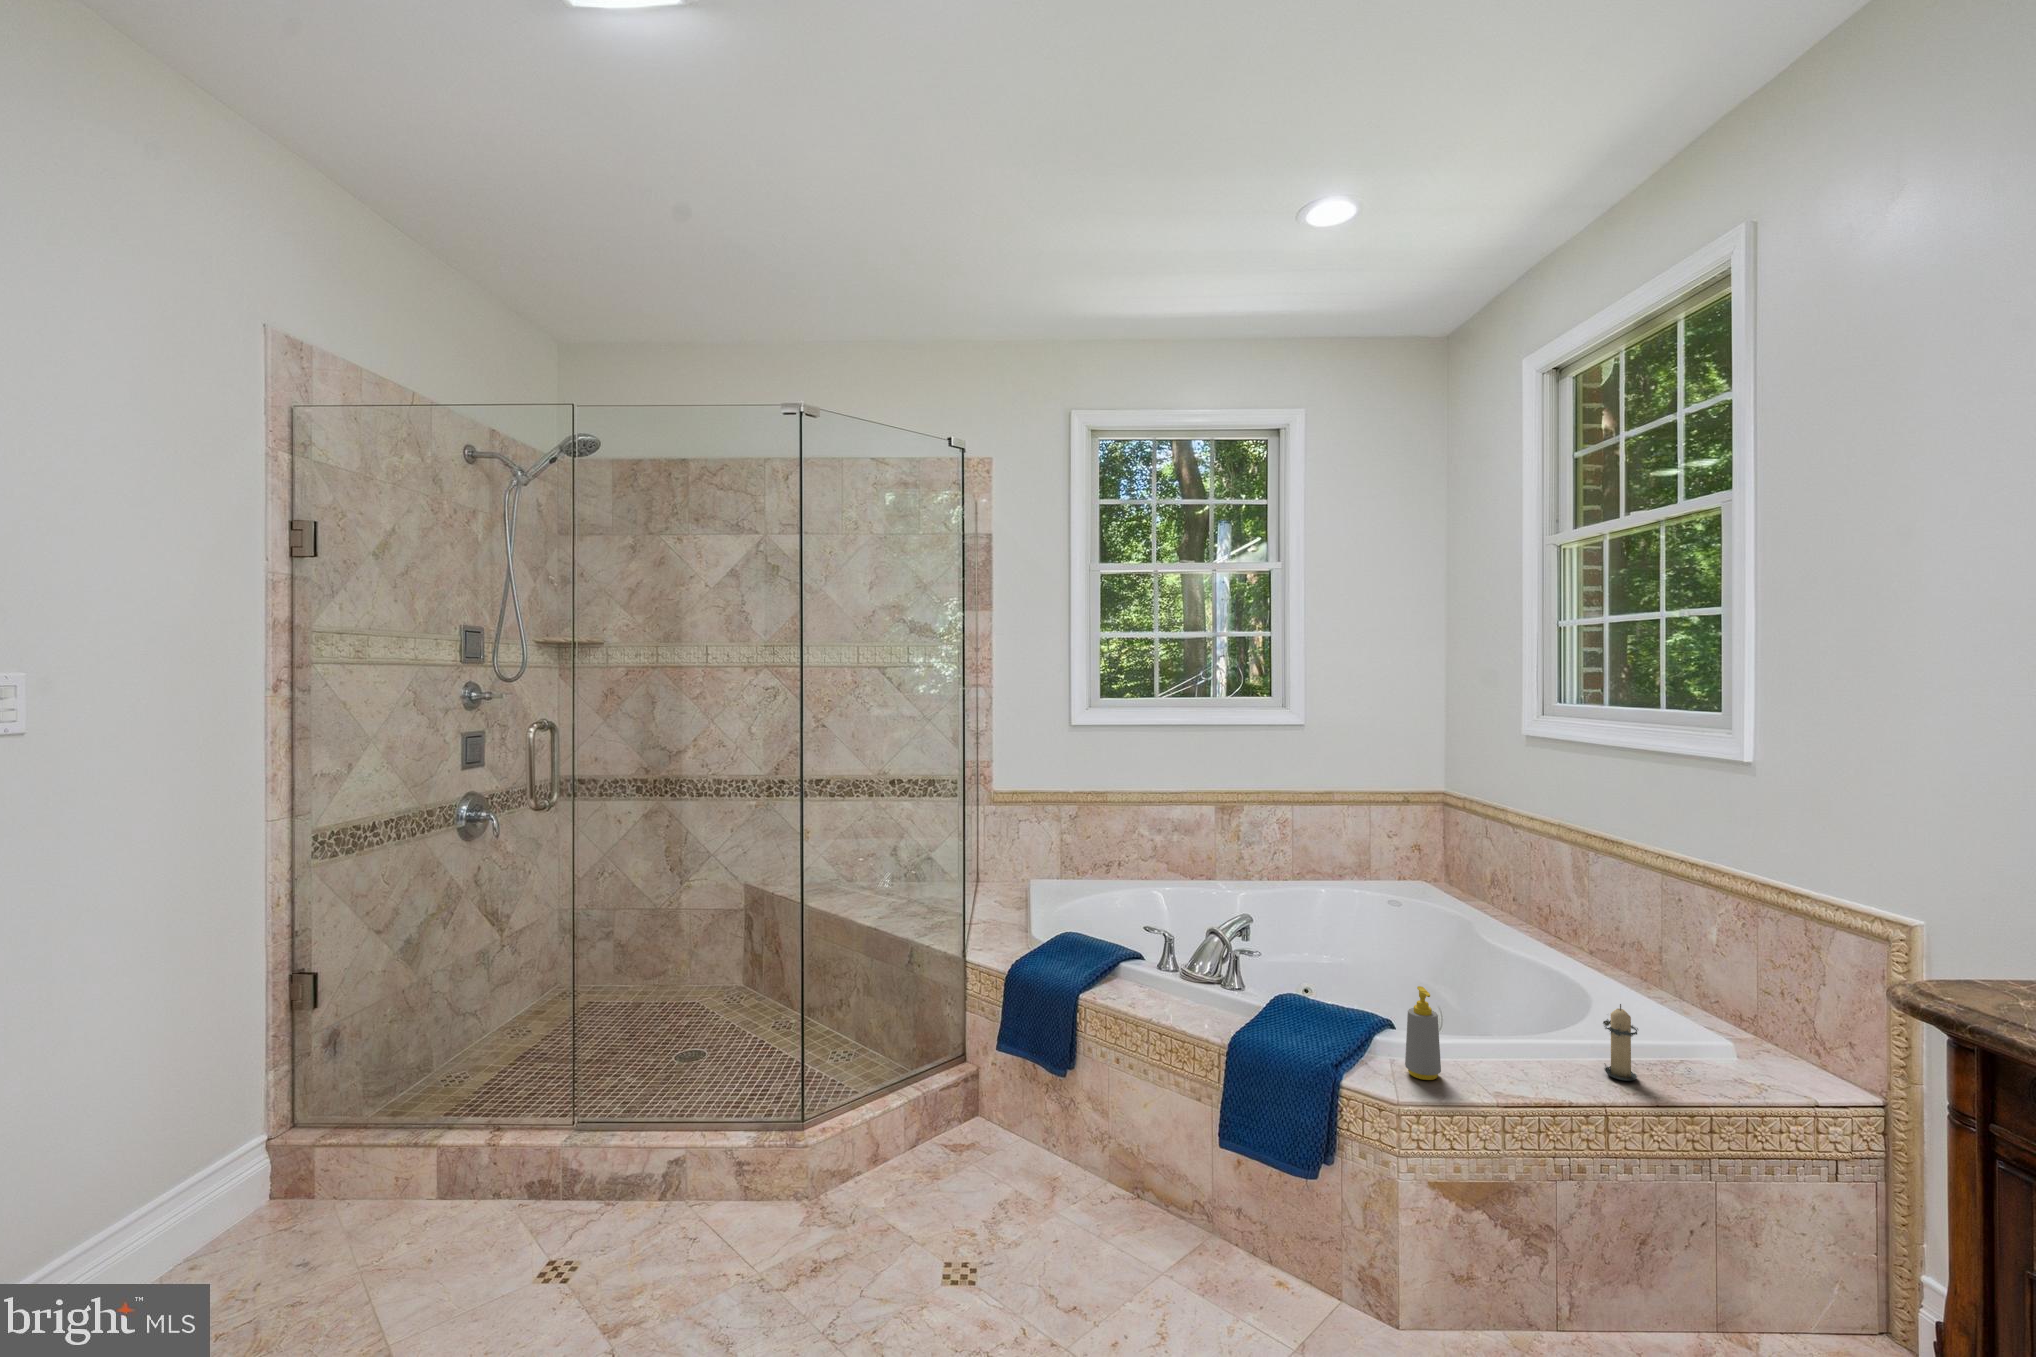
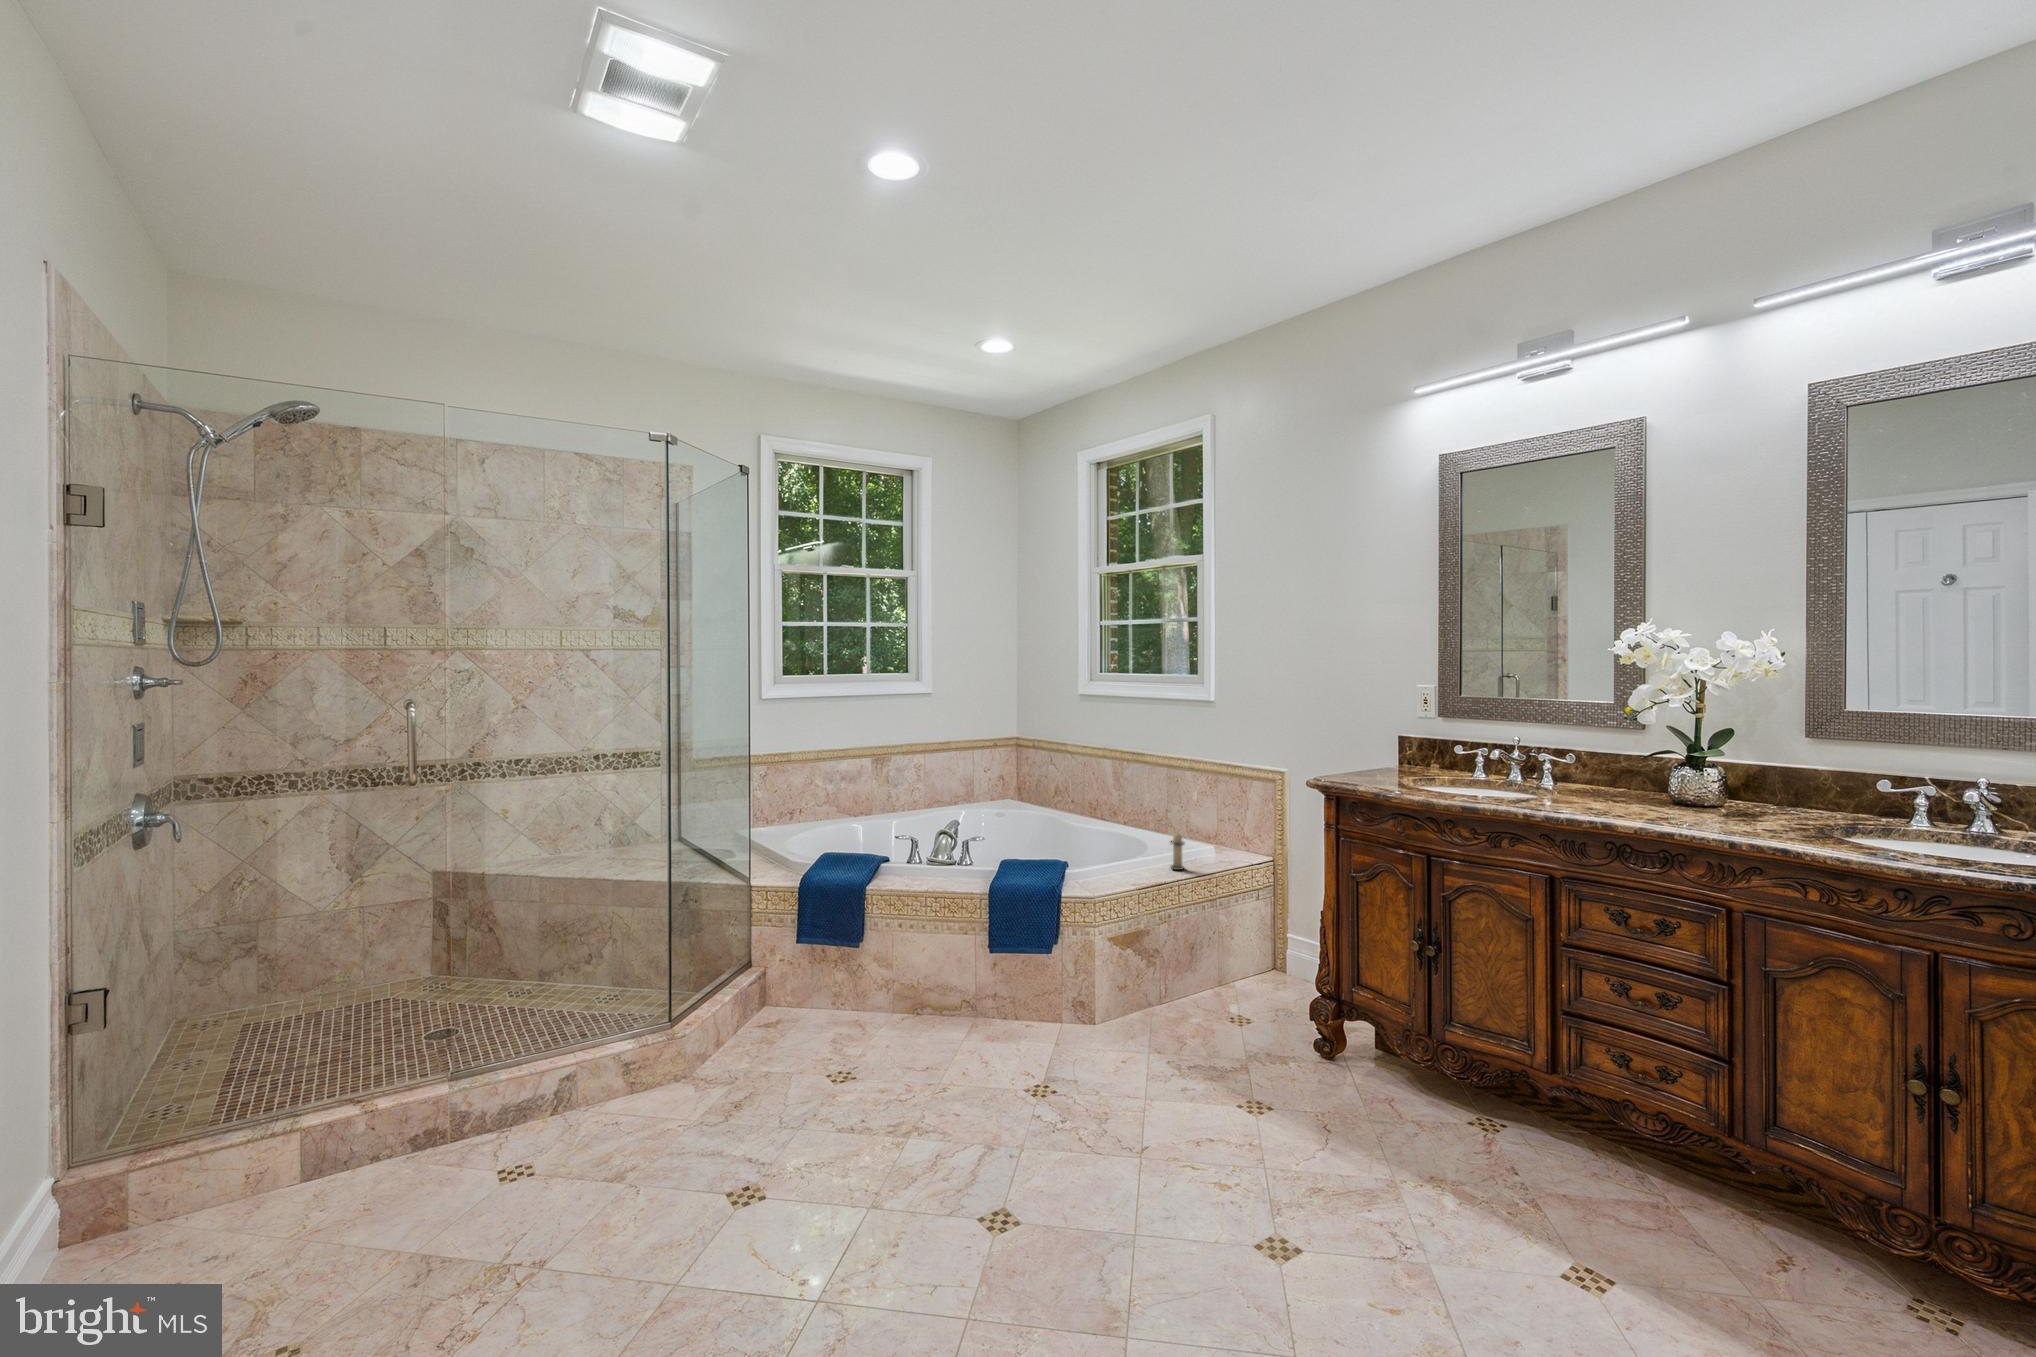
soap bottle: present [1405,986,1441,1080] -> none [1086,835,1105,886]

